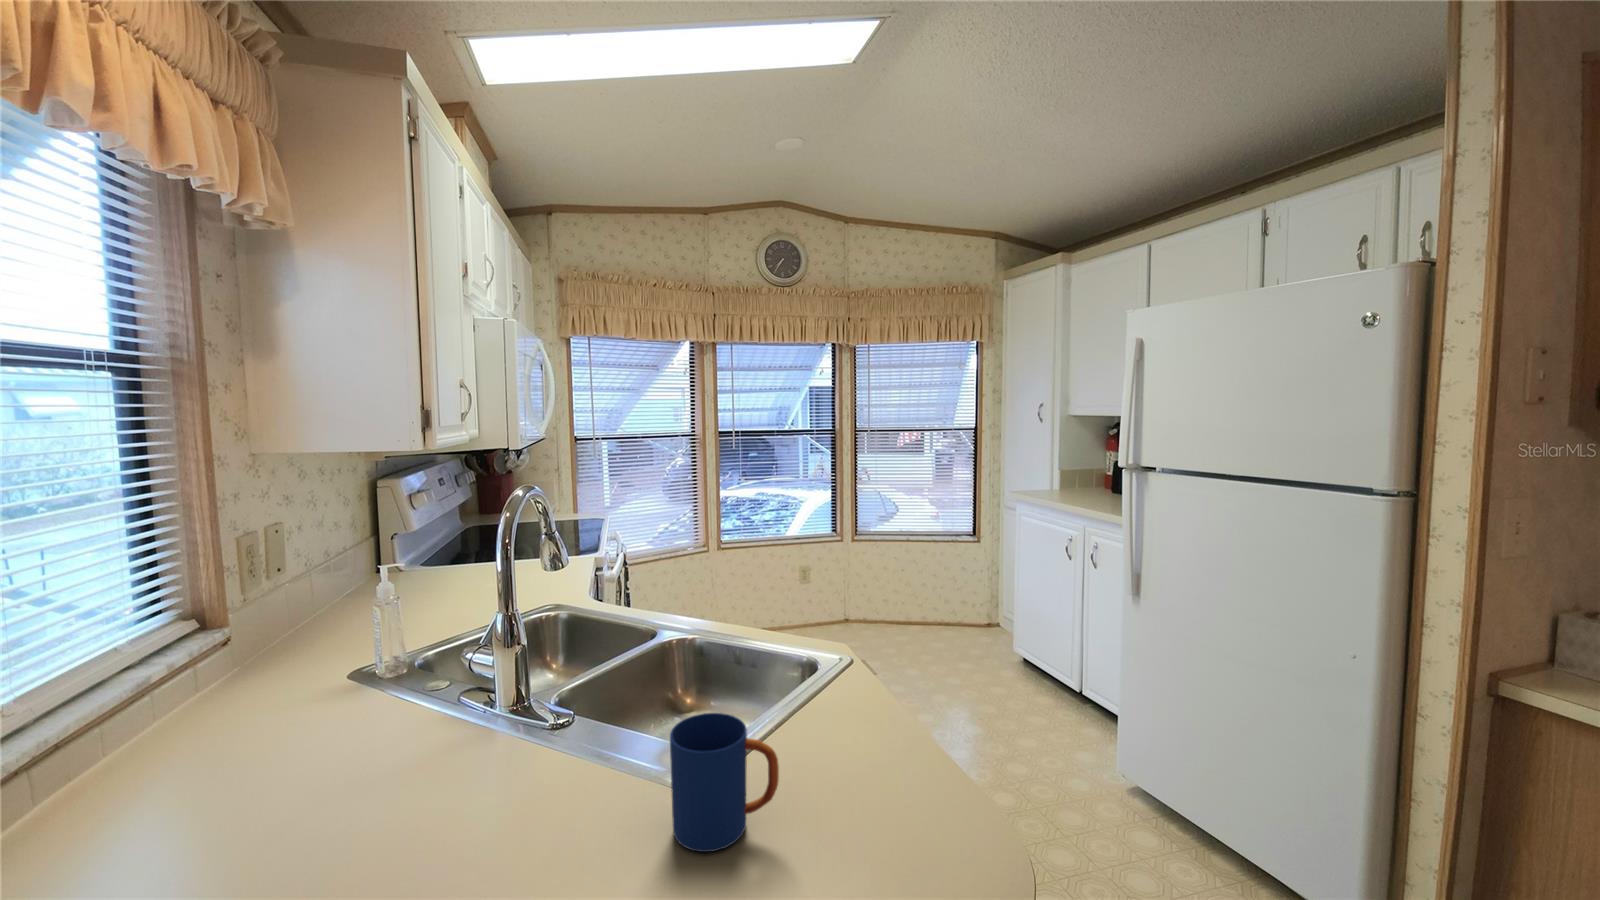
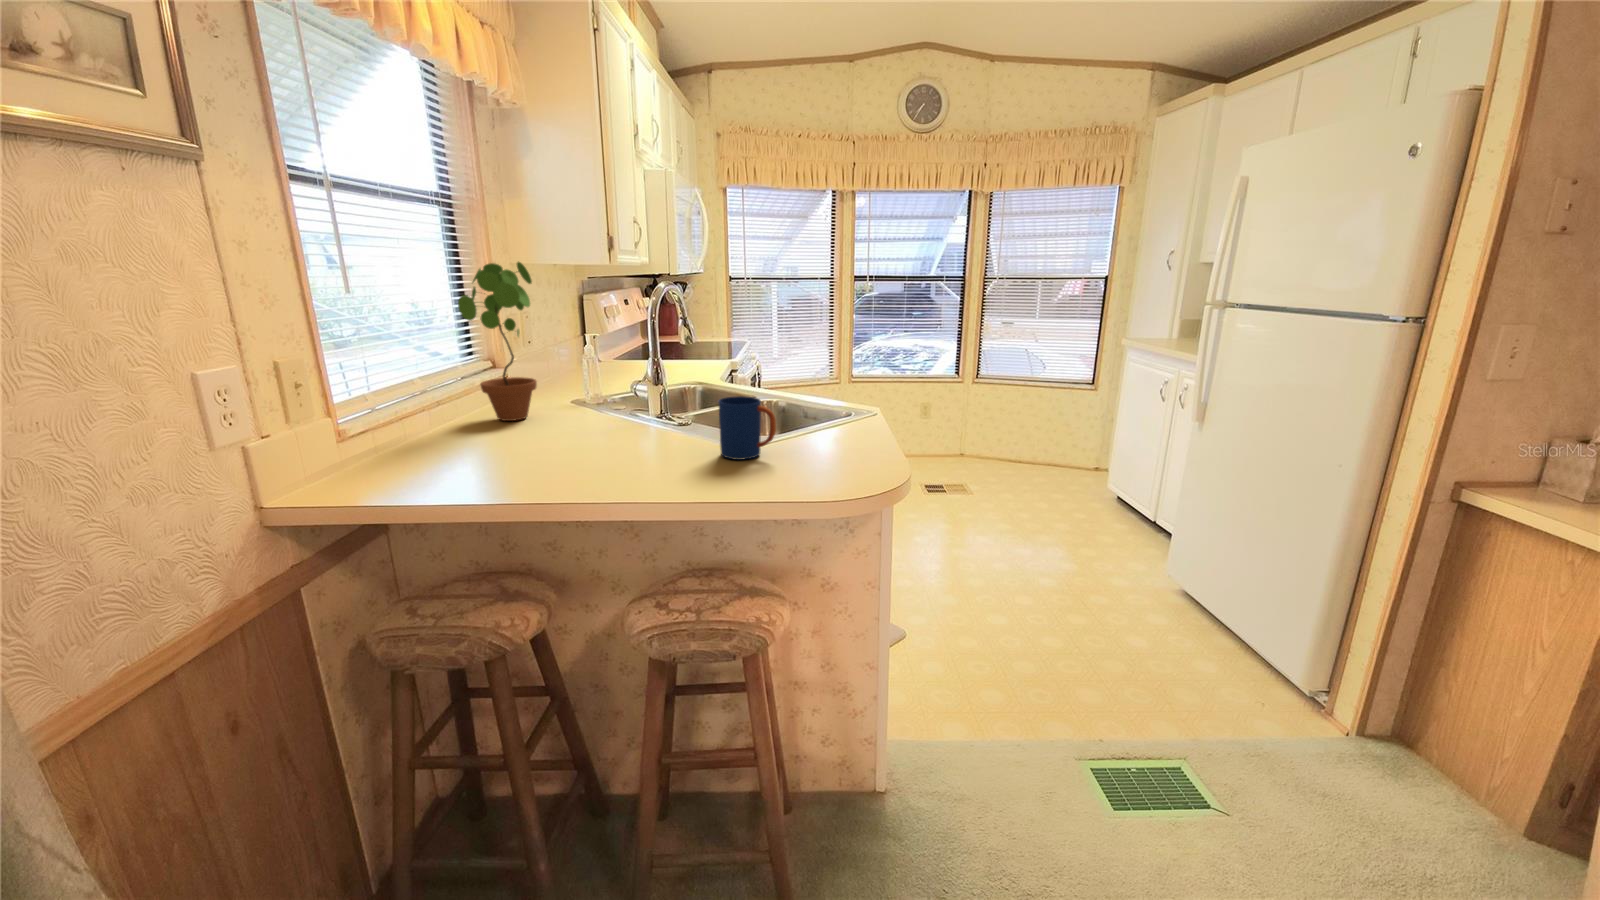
potted plant: none [102,478,281,782] -> present [458,262,537,421]

